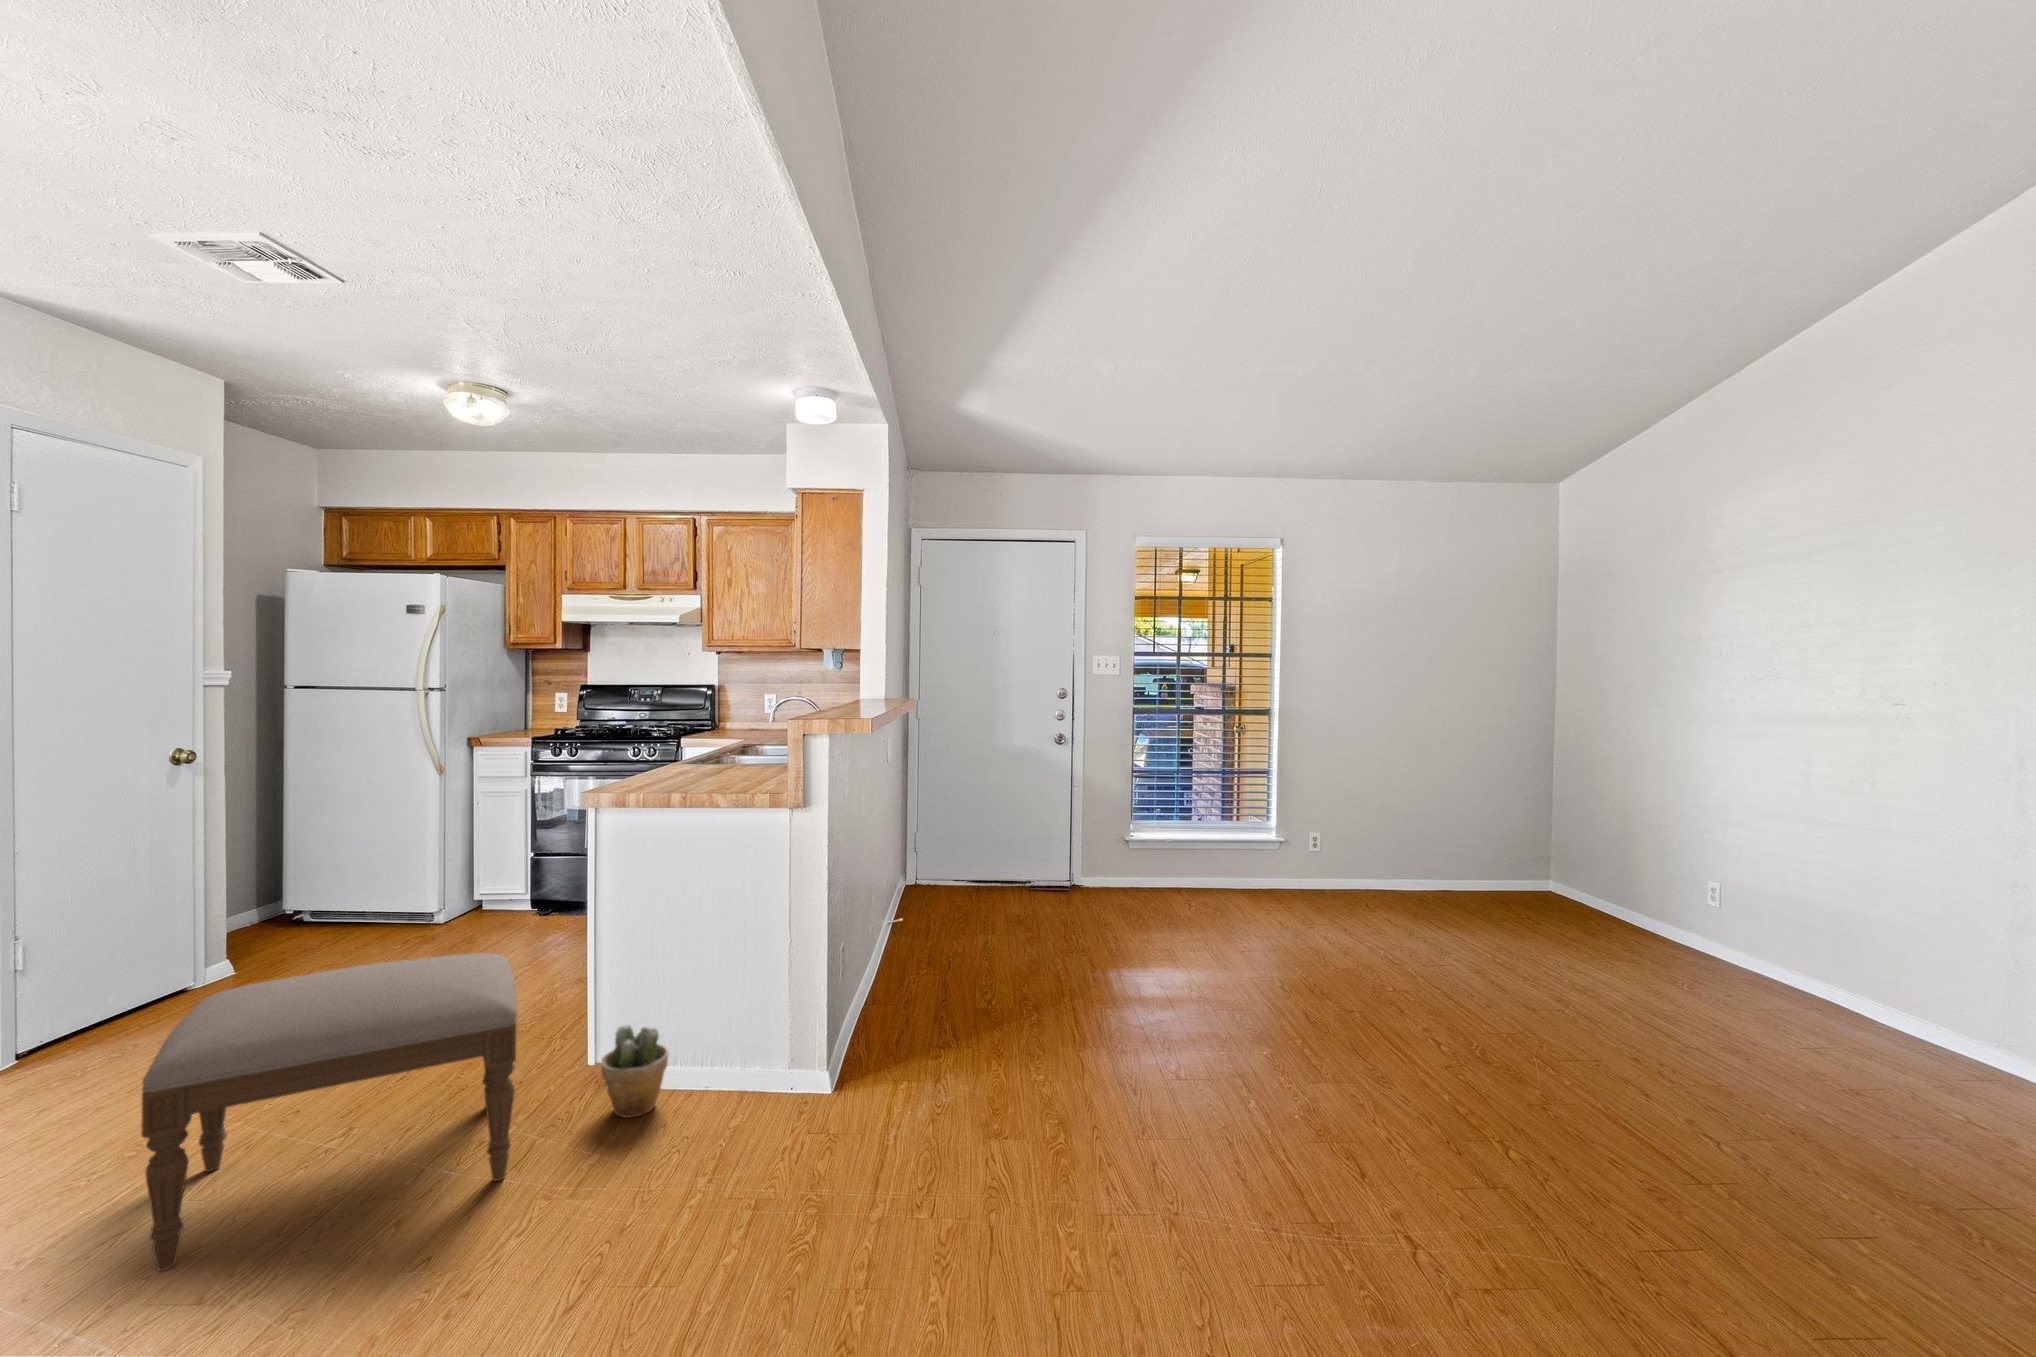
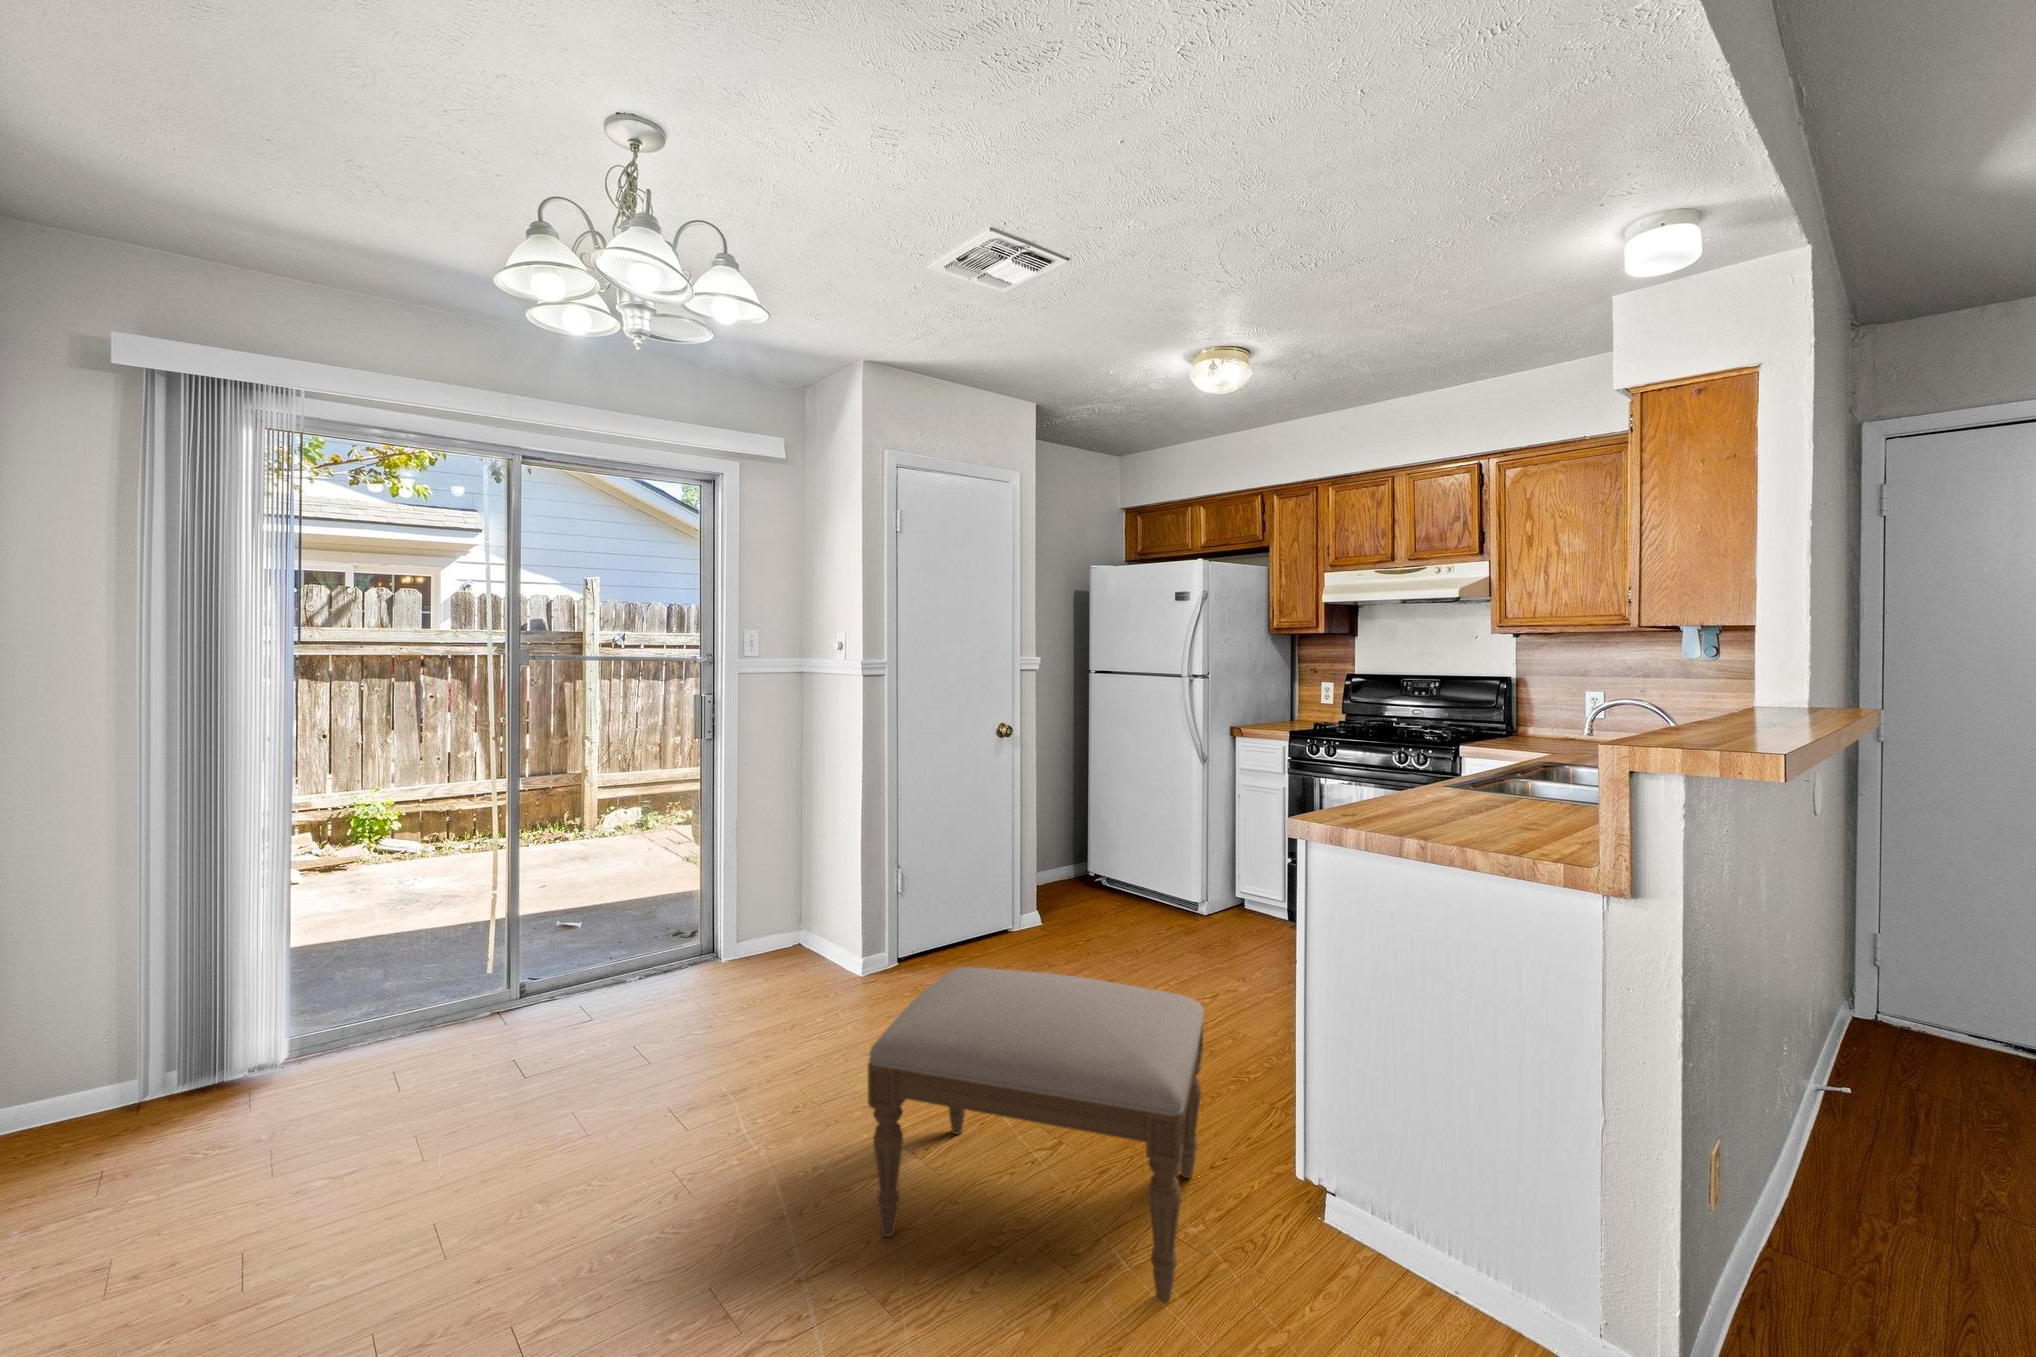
potted plant: present [601,1025,669,1118] -> none [1299,1149,1392,1290]

